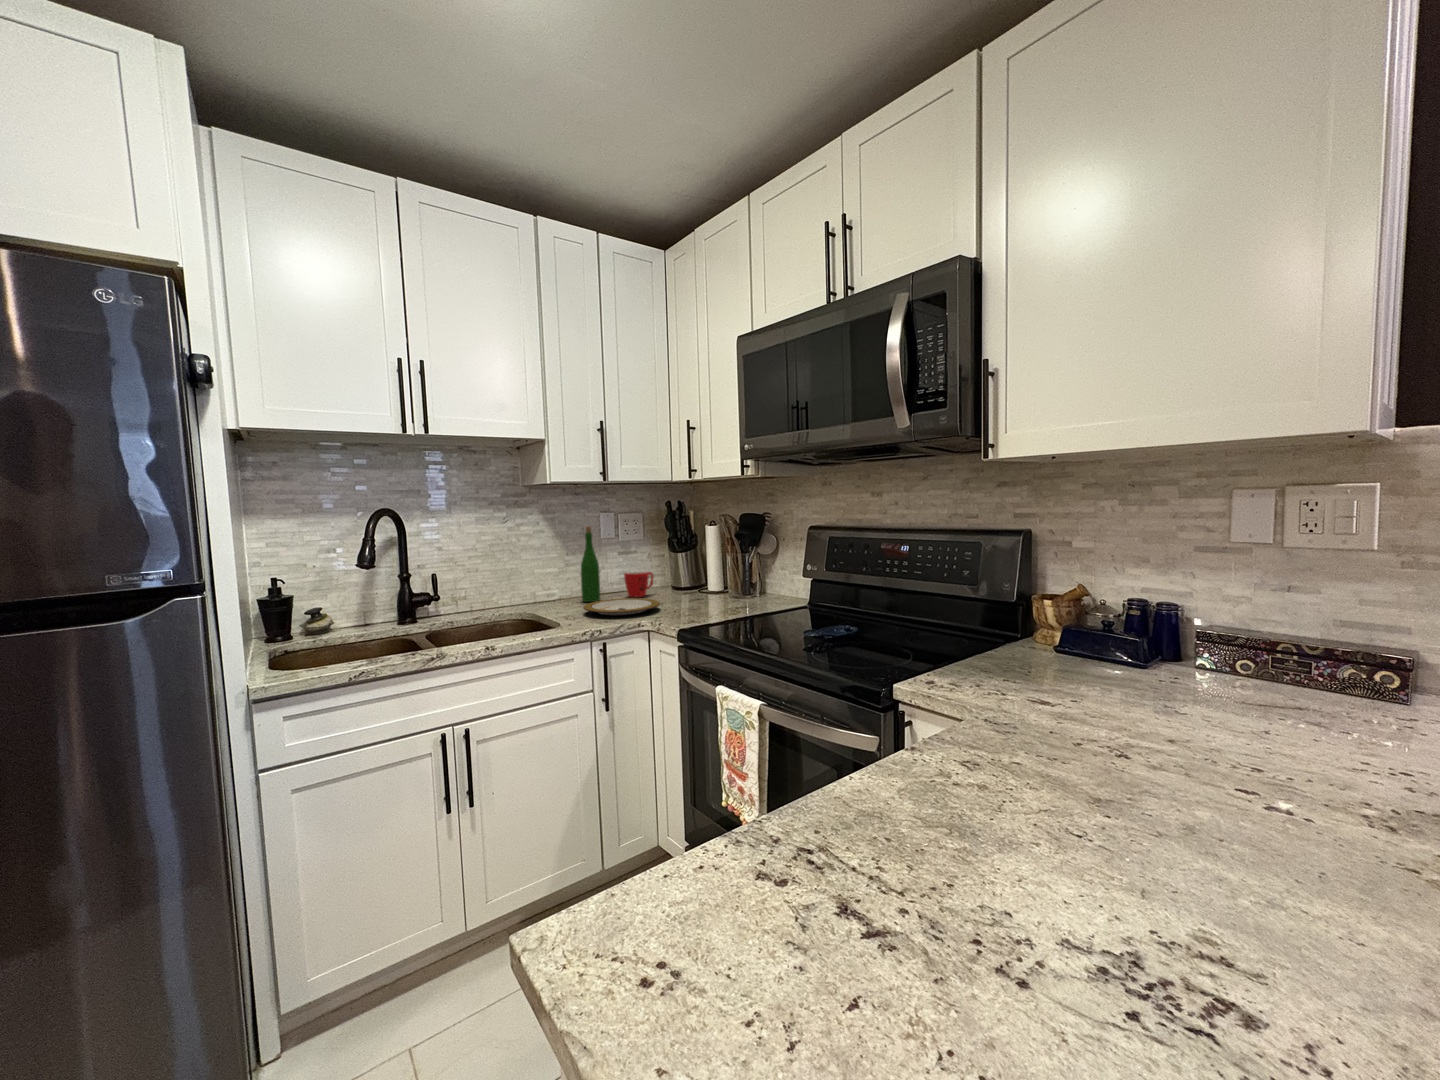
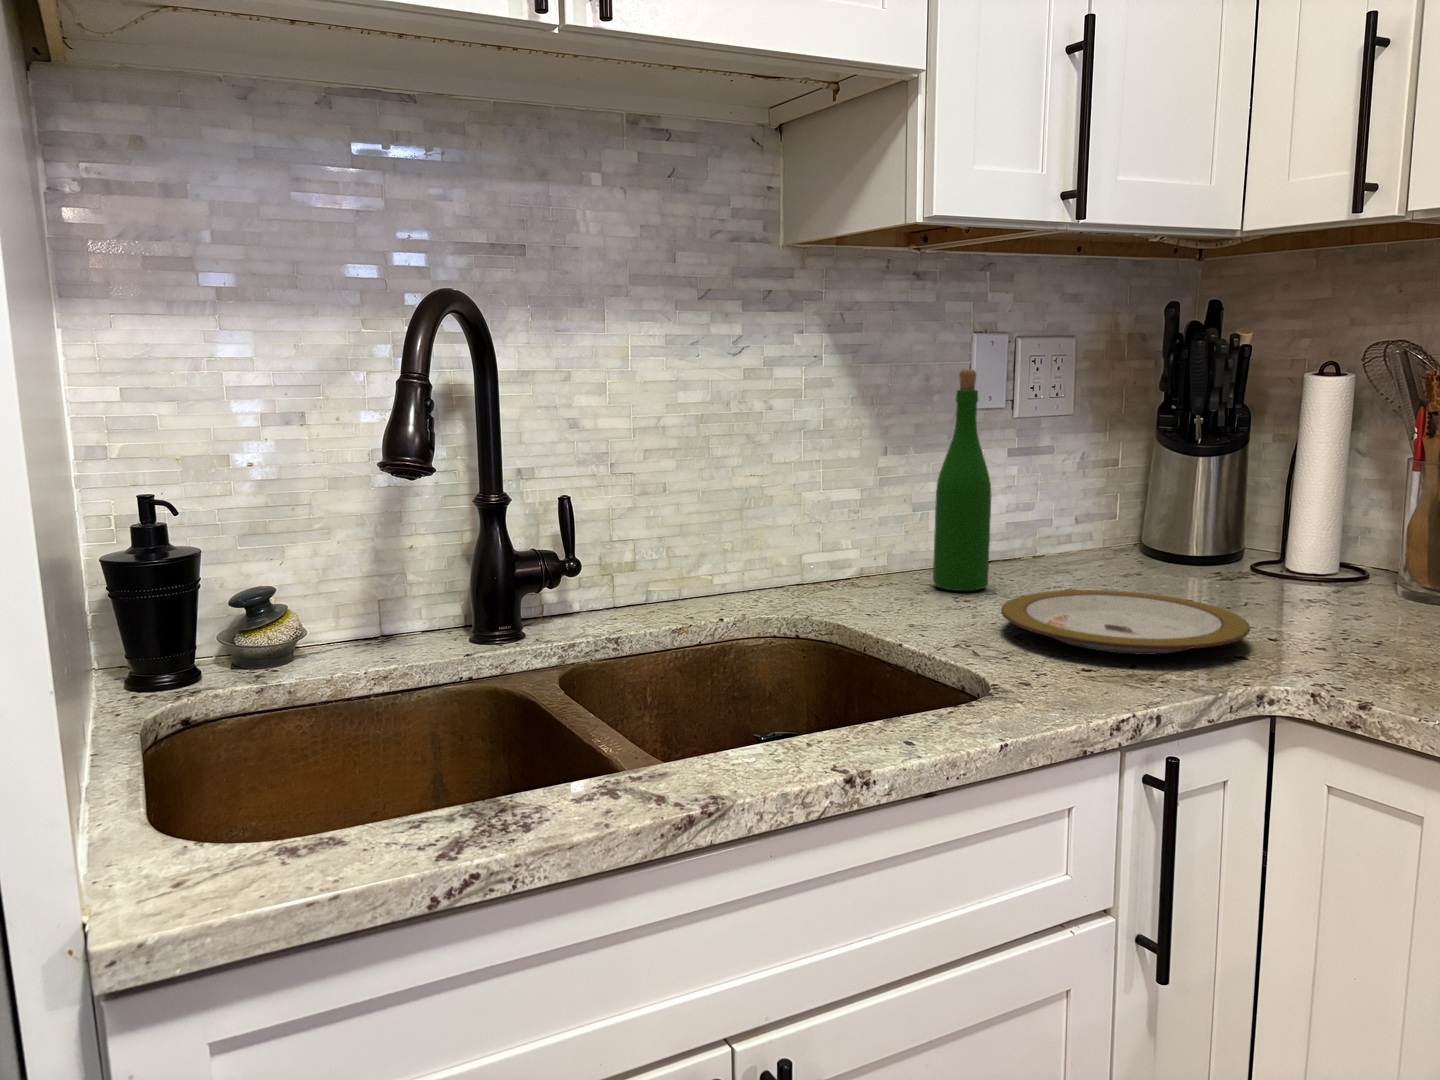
mug: present [624,571,653,597] -> none [1044,504,1120,582]

